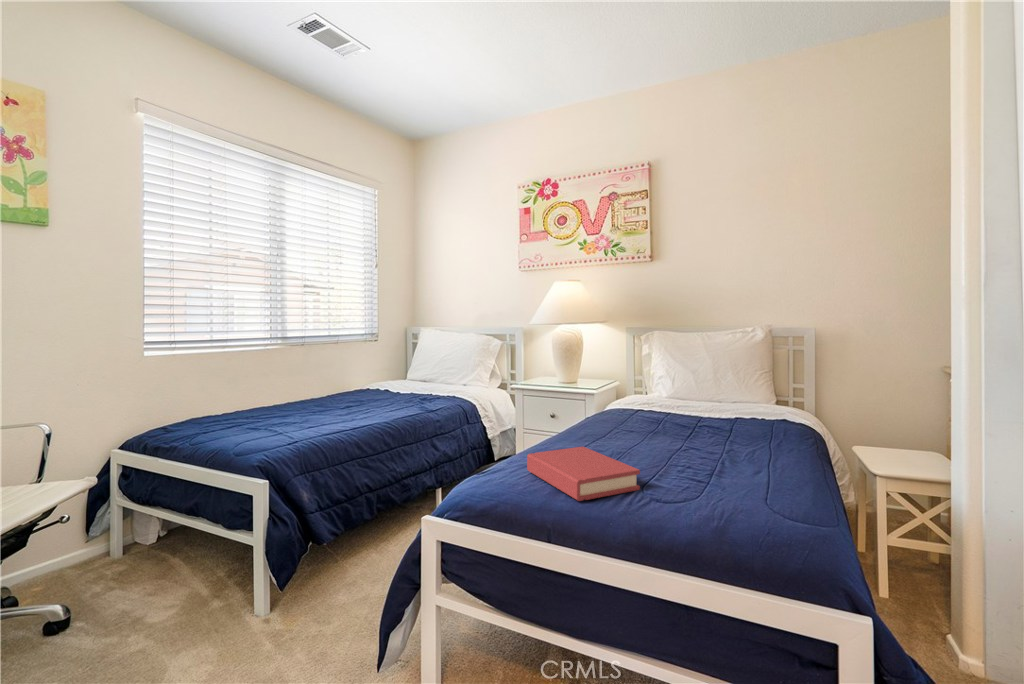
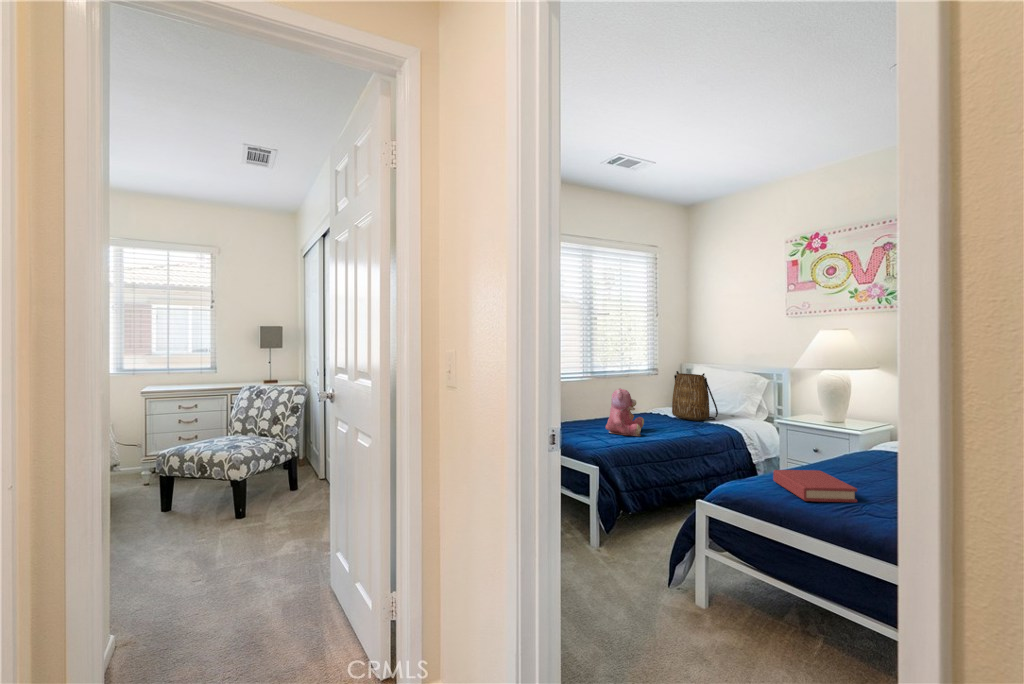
tote bag: none [393,334,448,393] -> present [672,371,718,421]
teddy bear: none [295,355,353,422] -> present [606,388,644,436]

